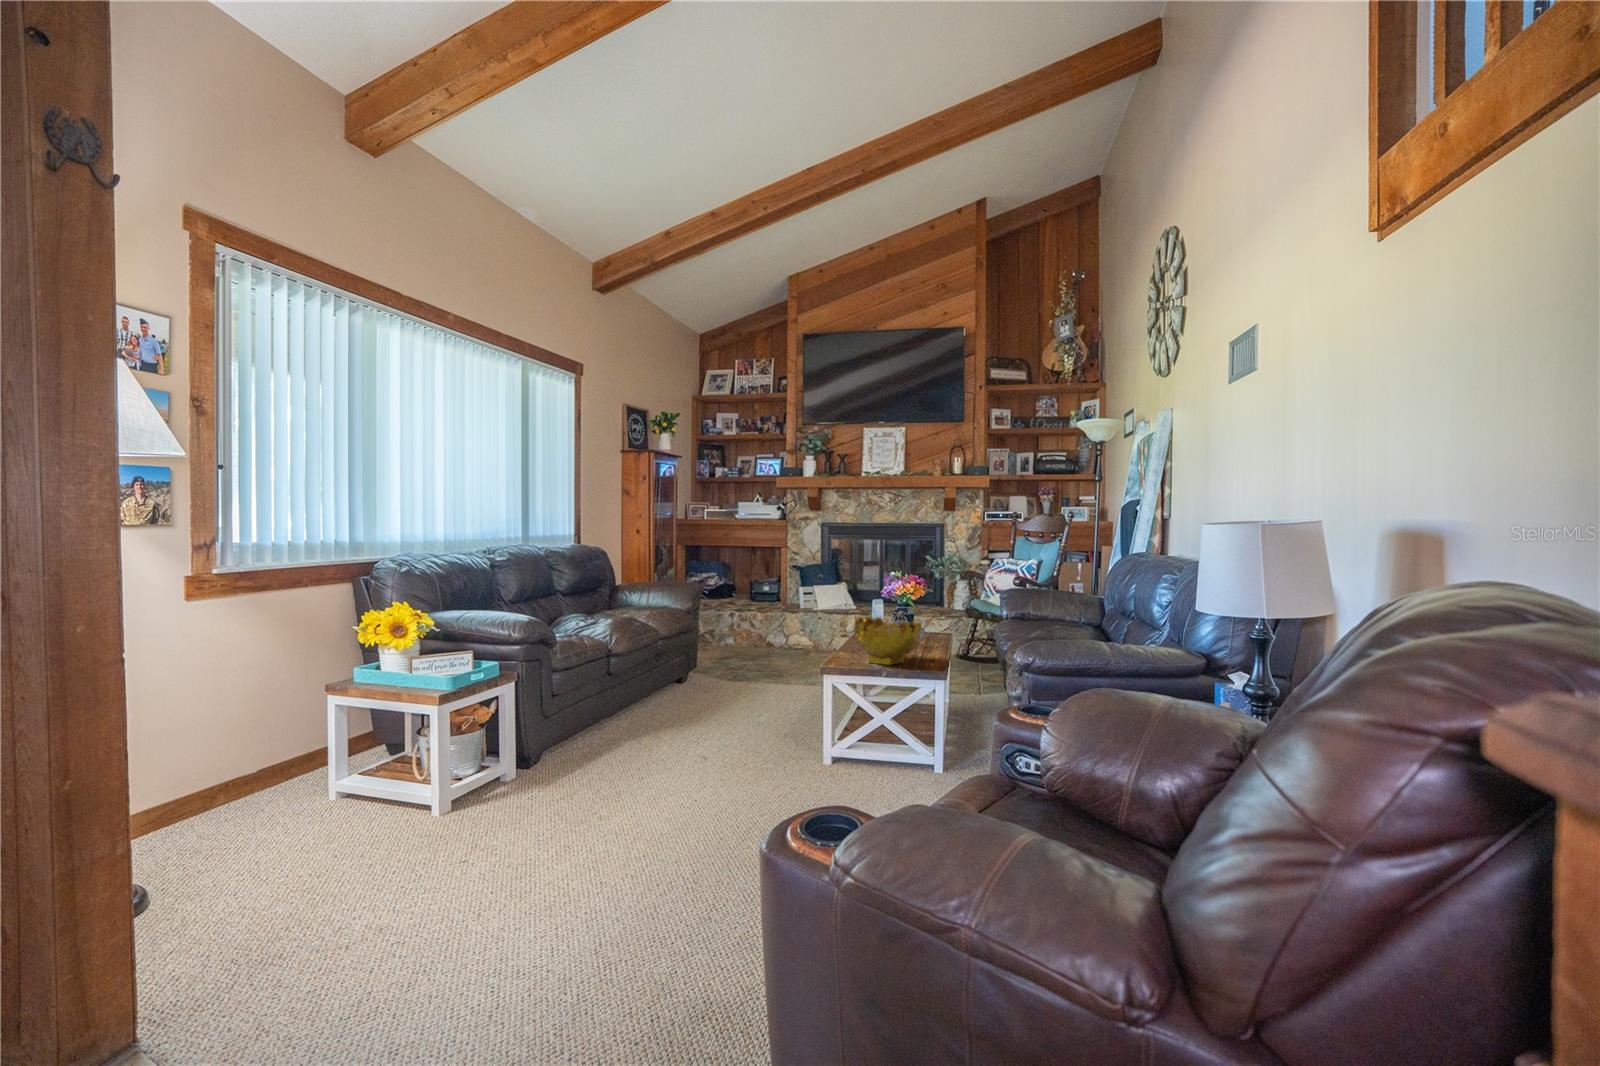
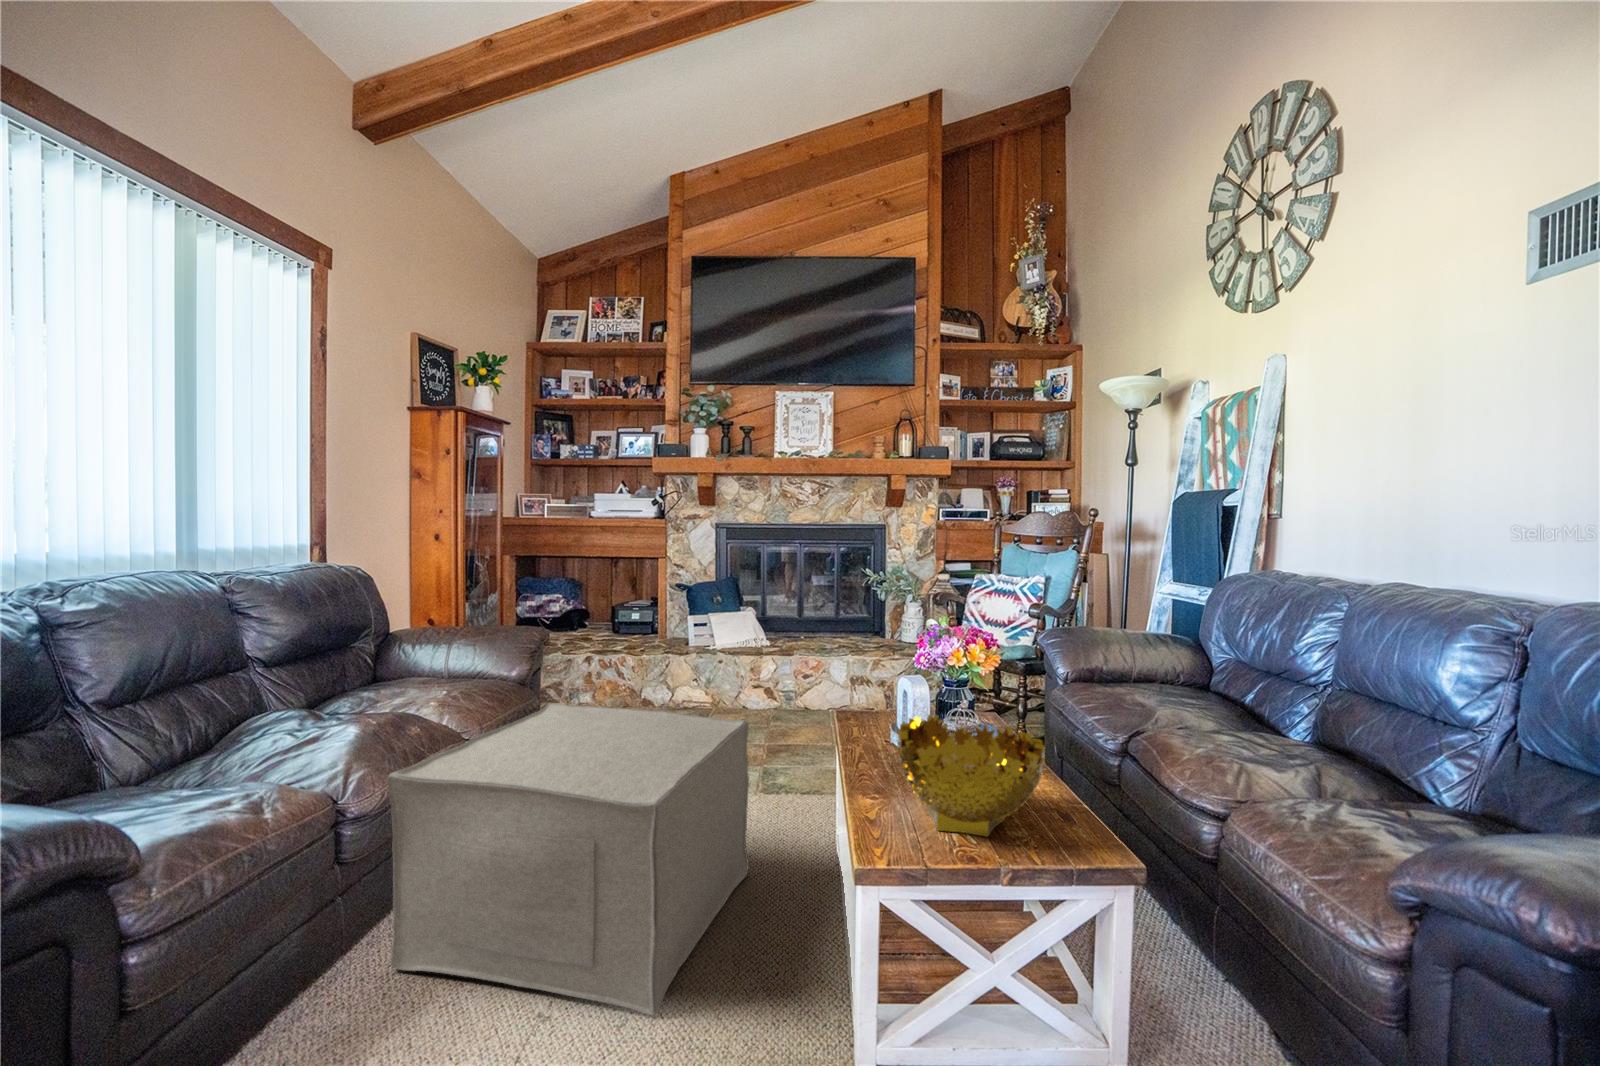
ottoman: none [631,620,806,744] -> present [387,703,749,1015]

